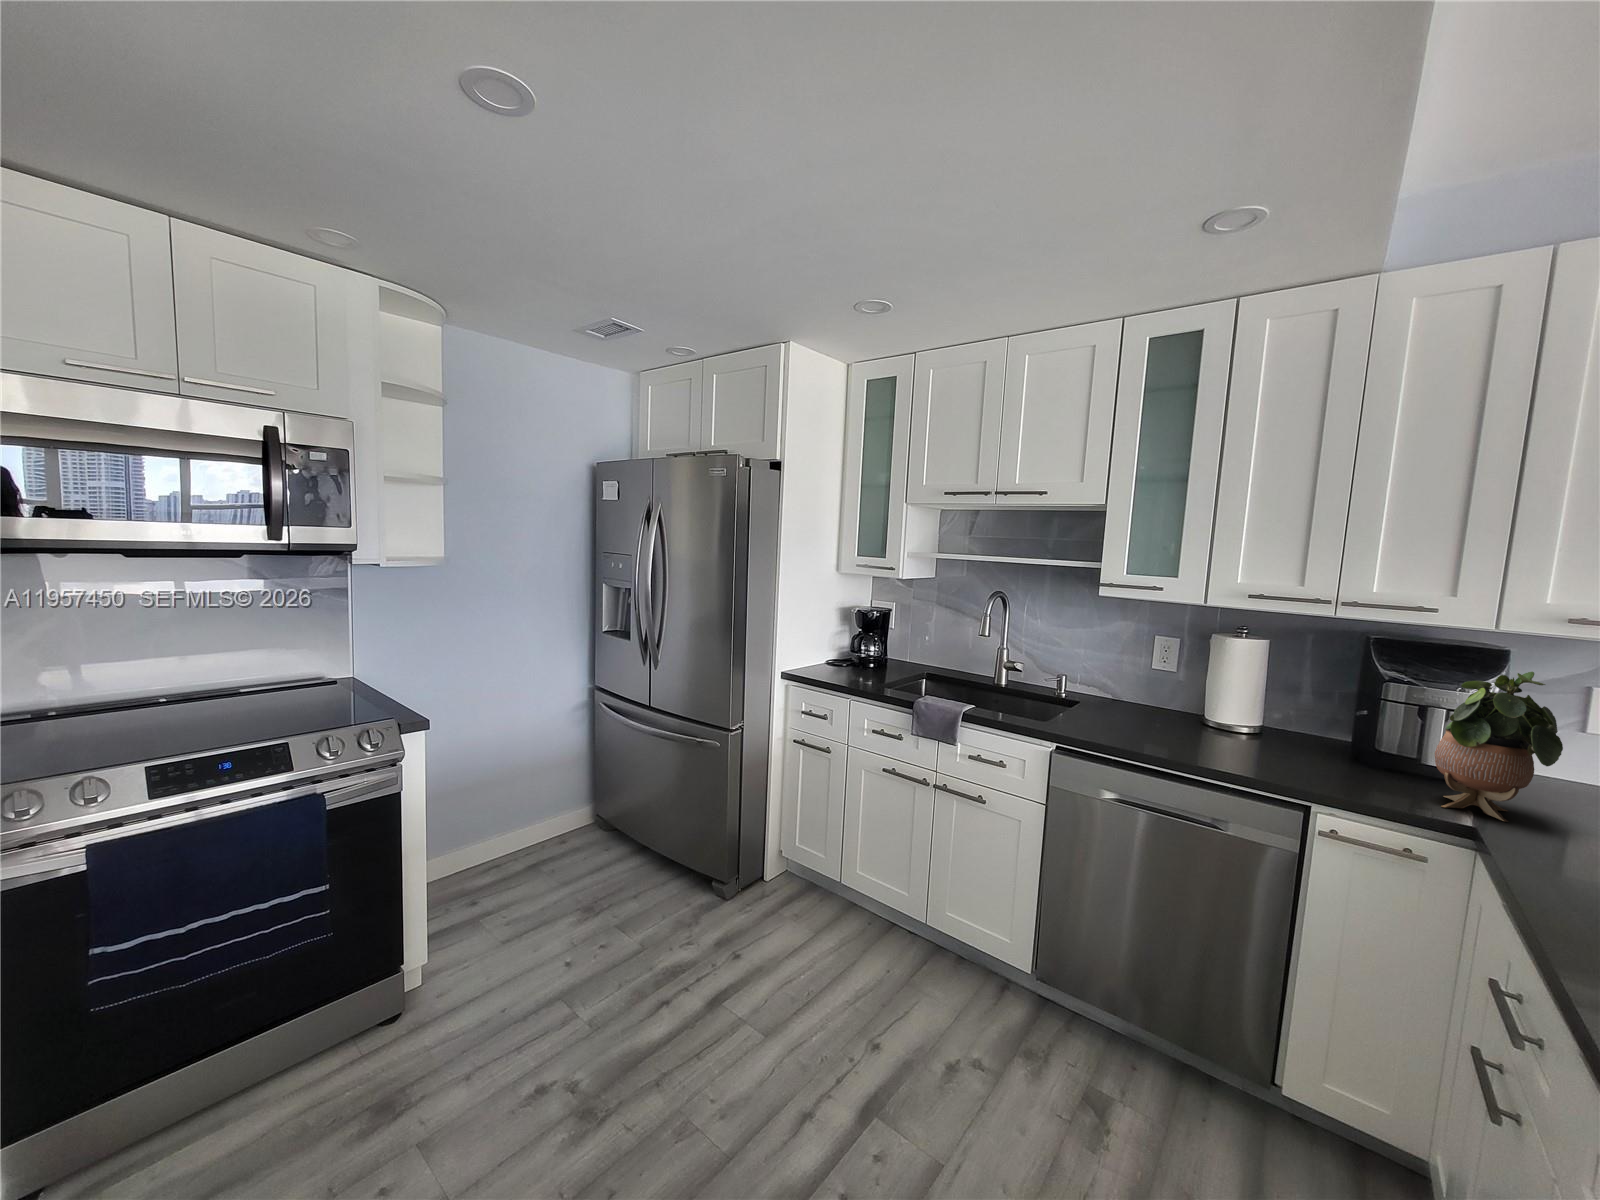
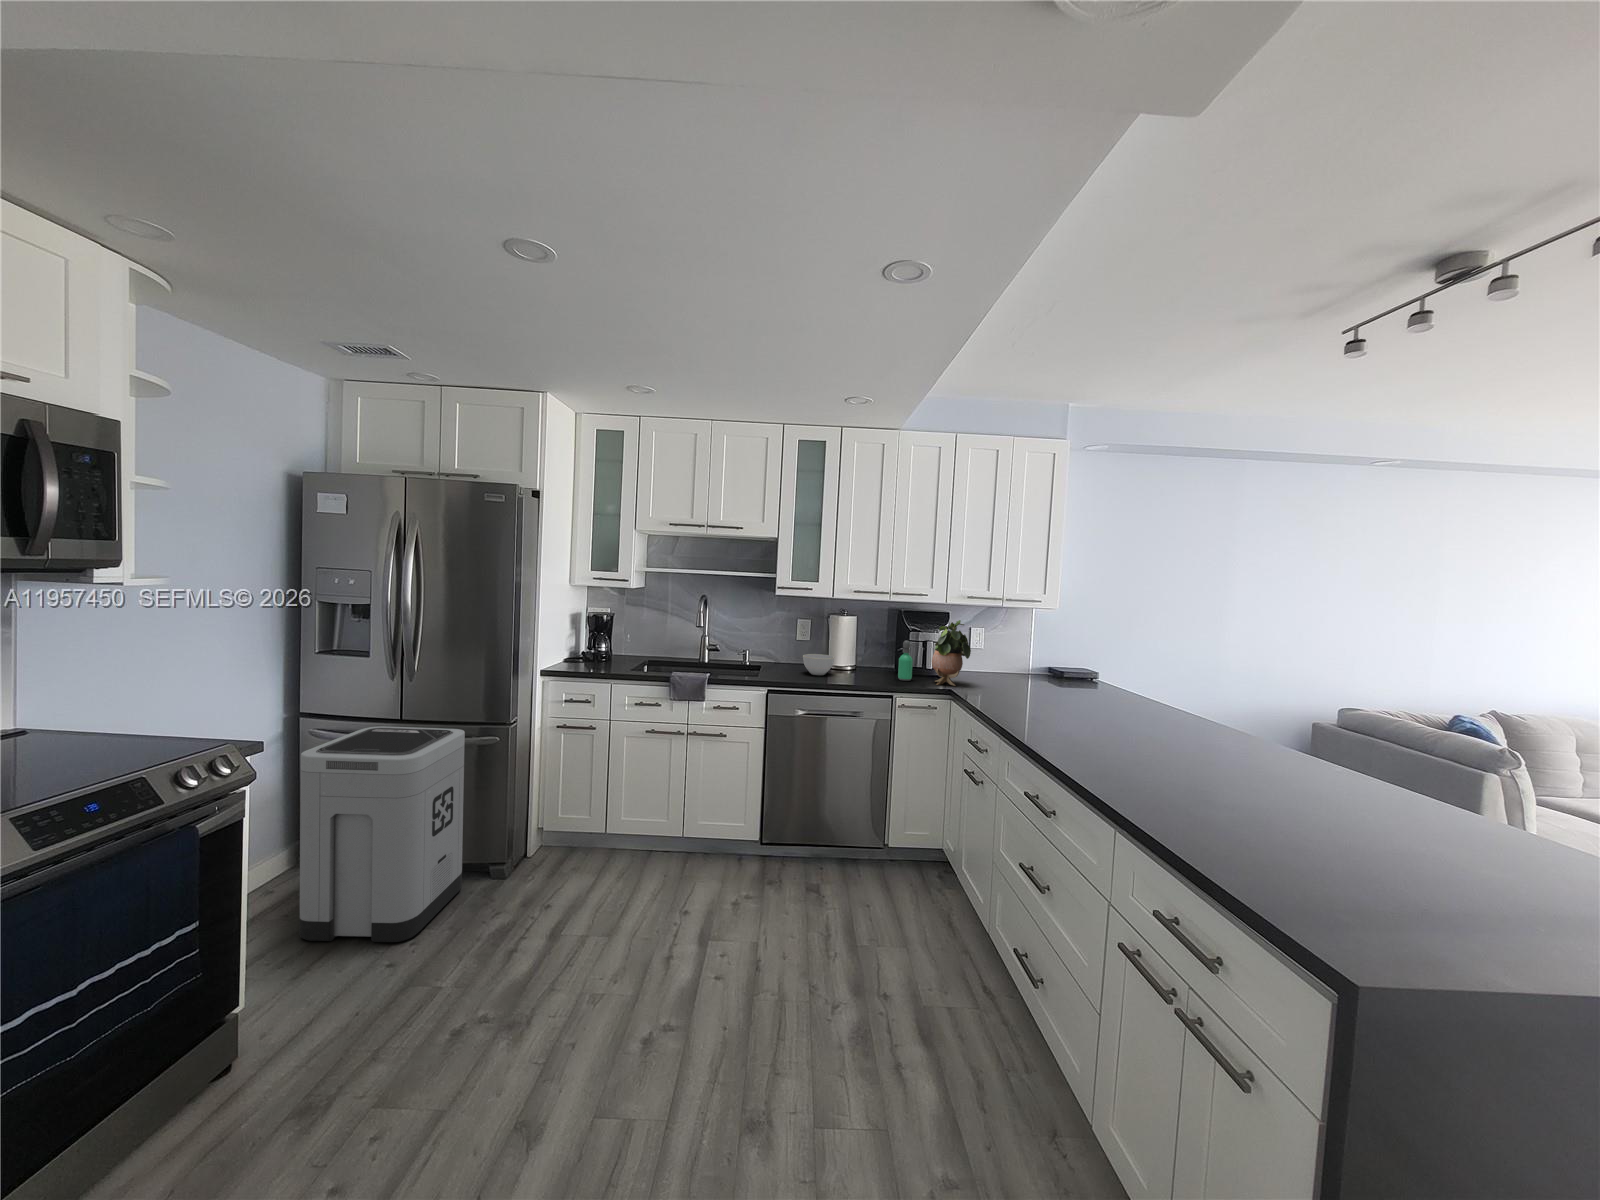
bowl: none [1135,697,1198,737] -> present [803,654,834,675]
soap dispenser: none [1340,699,1385,782] -> present [898,640,914,681]
trash can: none [540,709,687,939] -> present [299,726,465,942]

